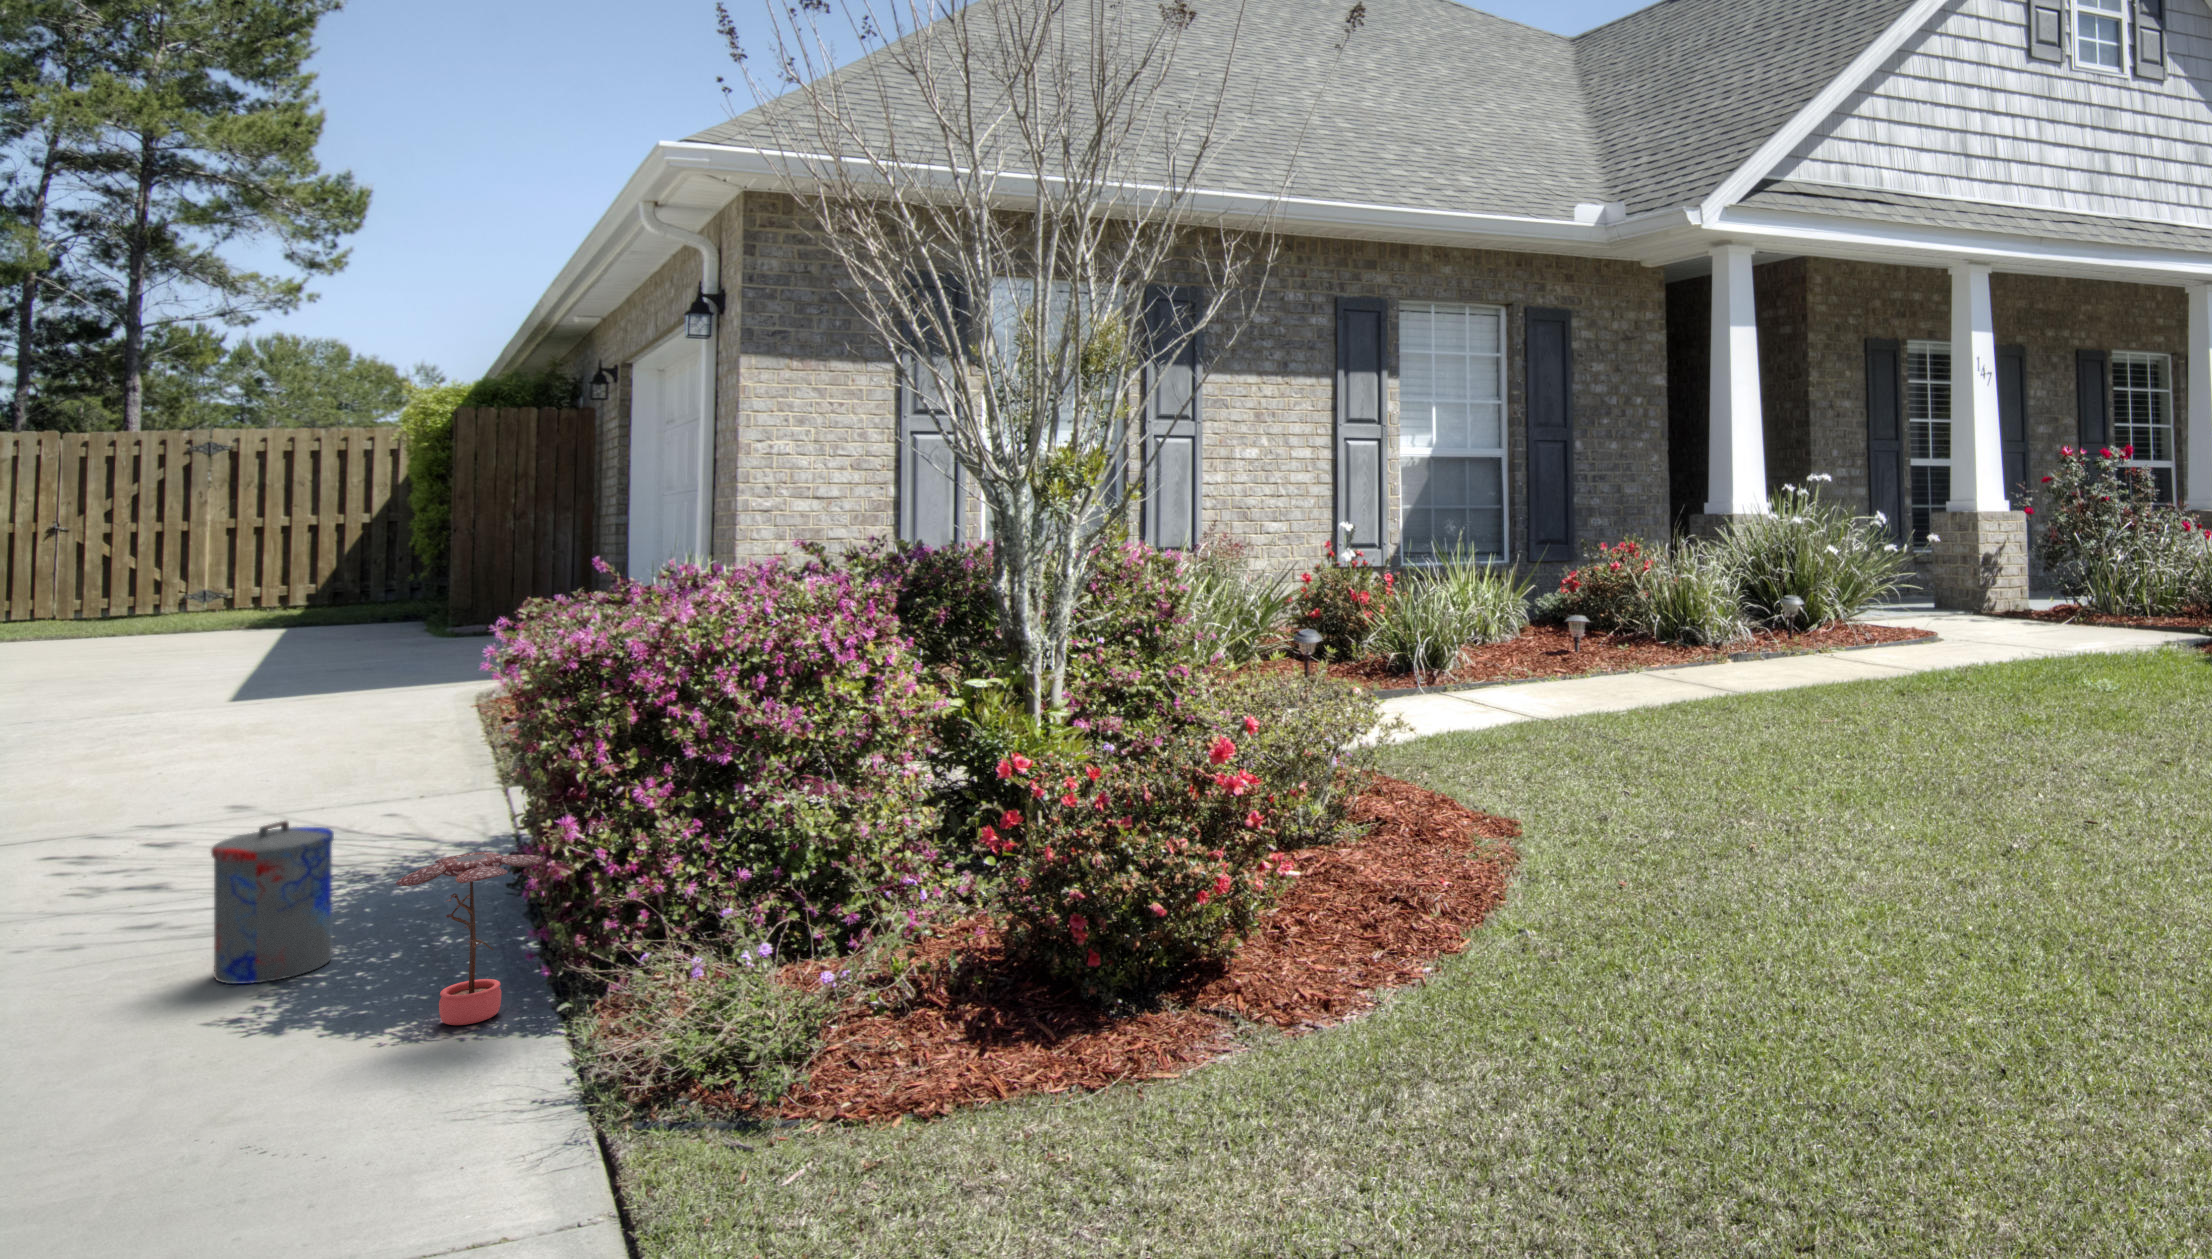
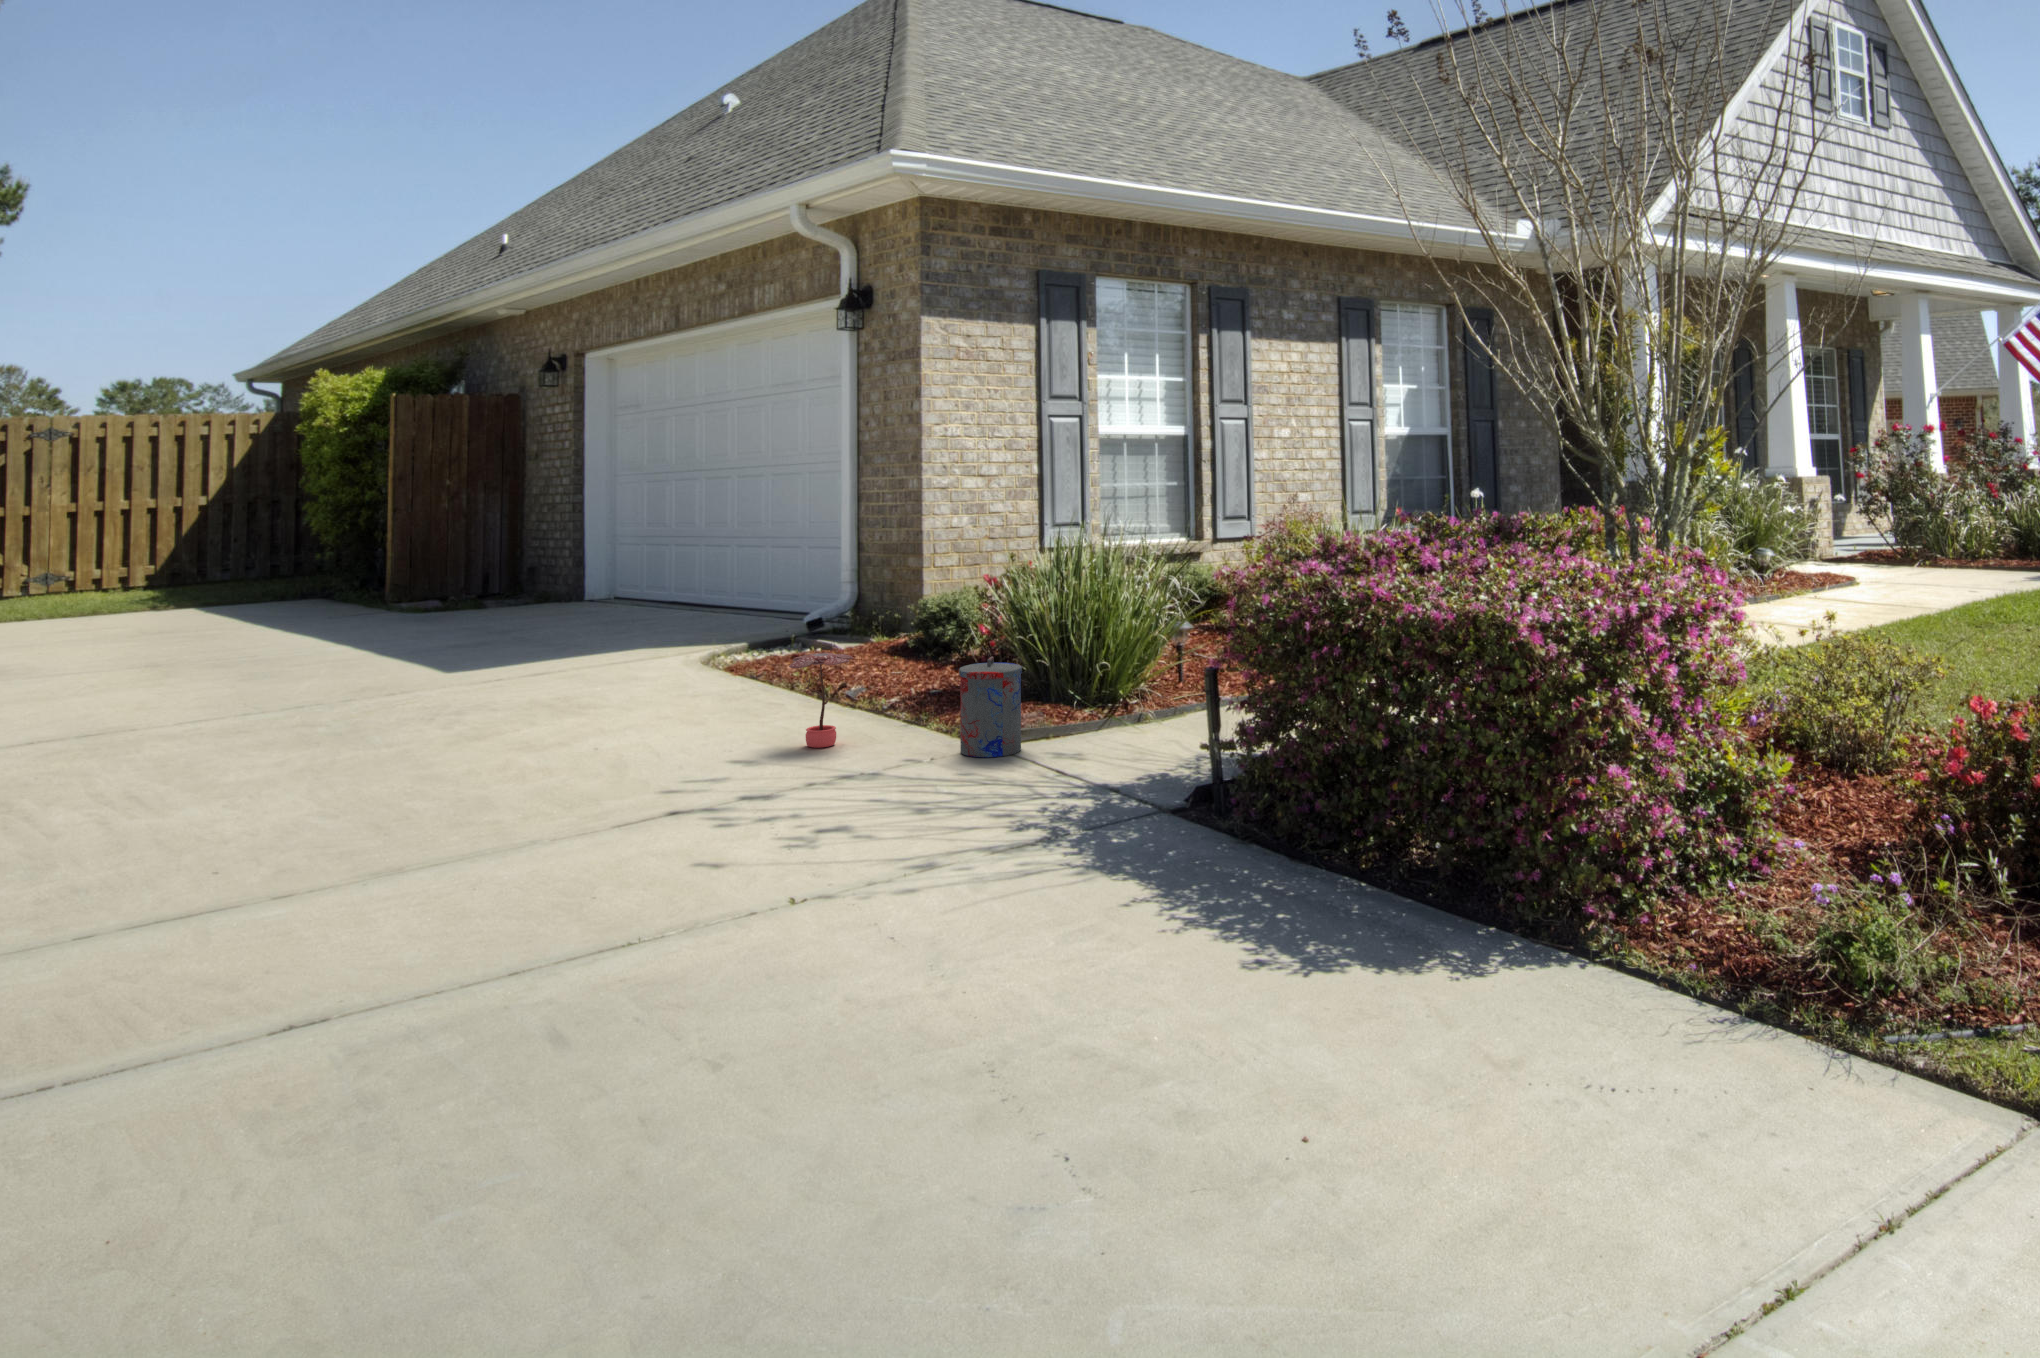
potted plant: present [396,852,543,1025] -> present [789,653,853,748]

